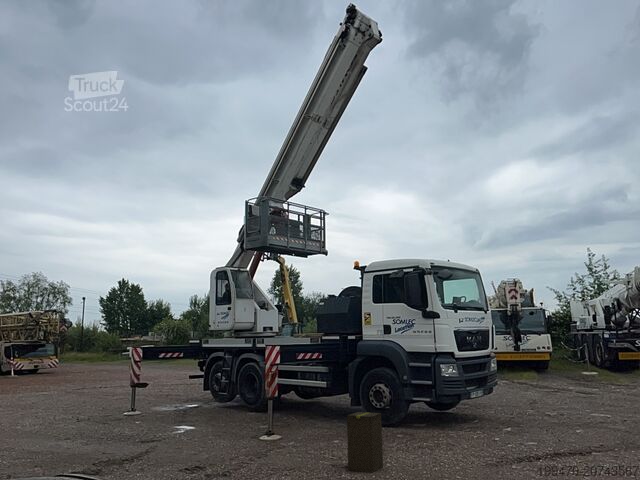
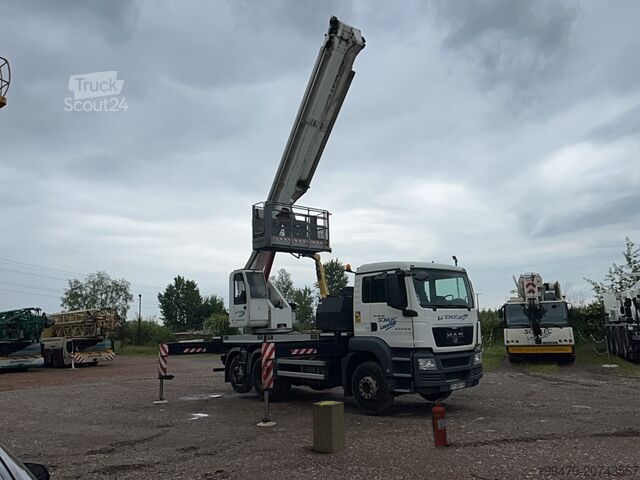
fire extinguisher: none [478,408,496,463] -> present [431,398,447,446]

